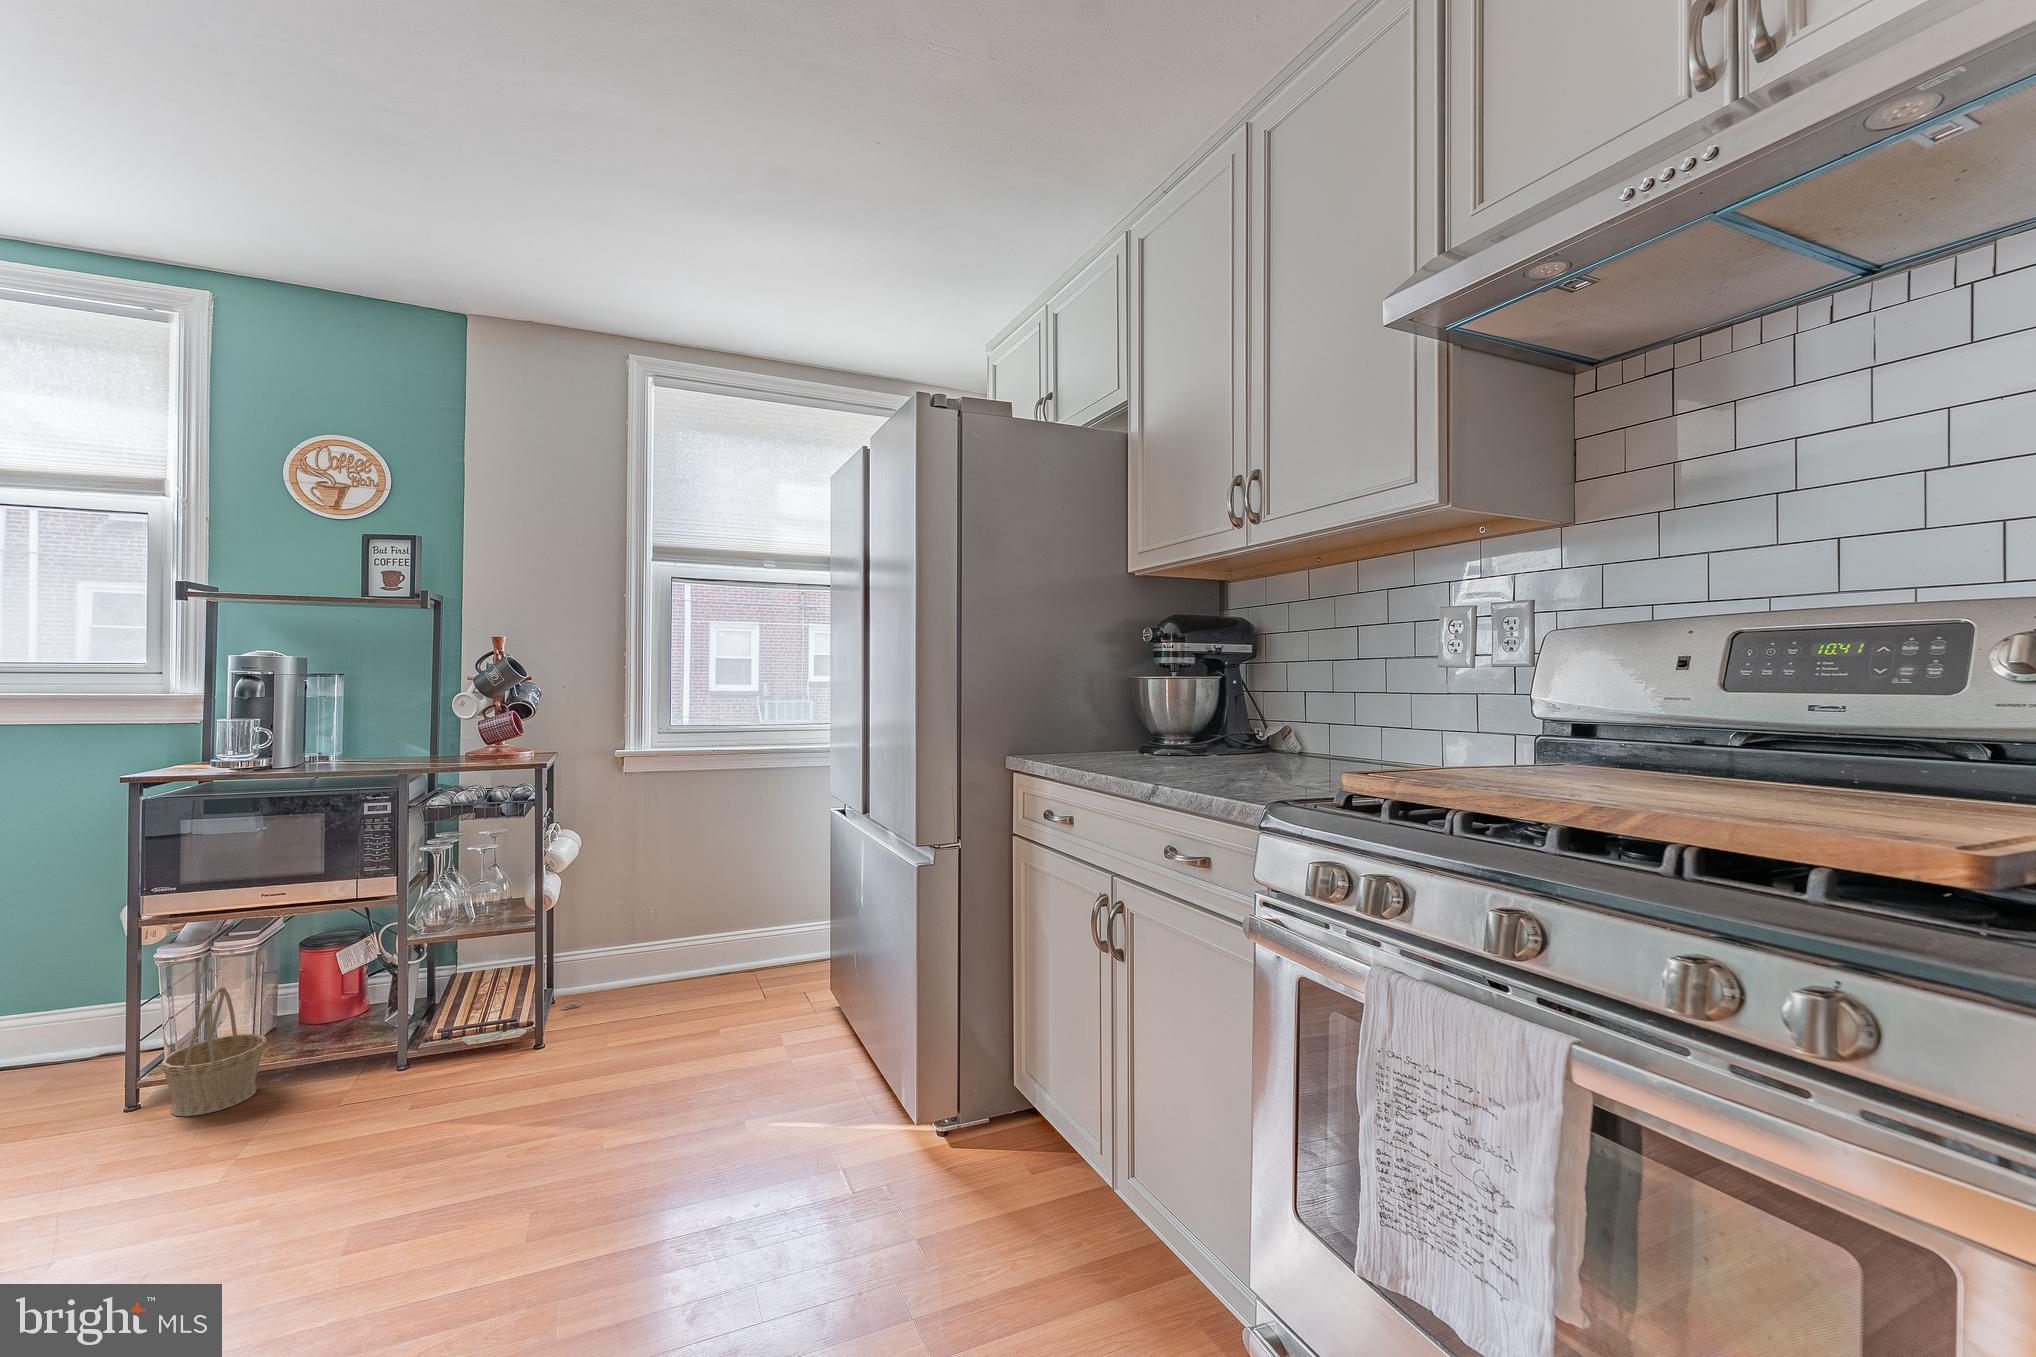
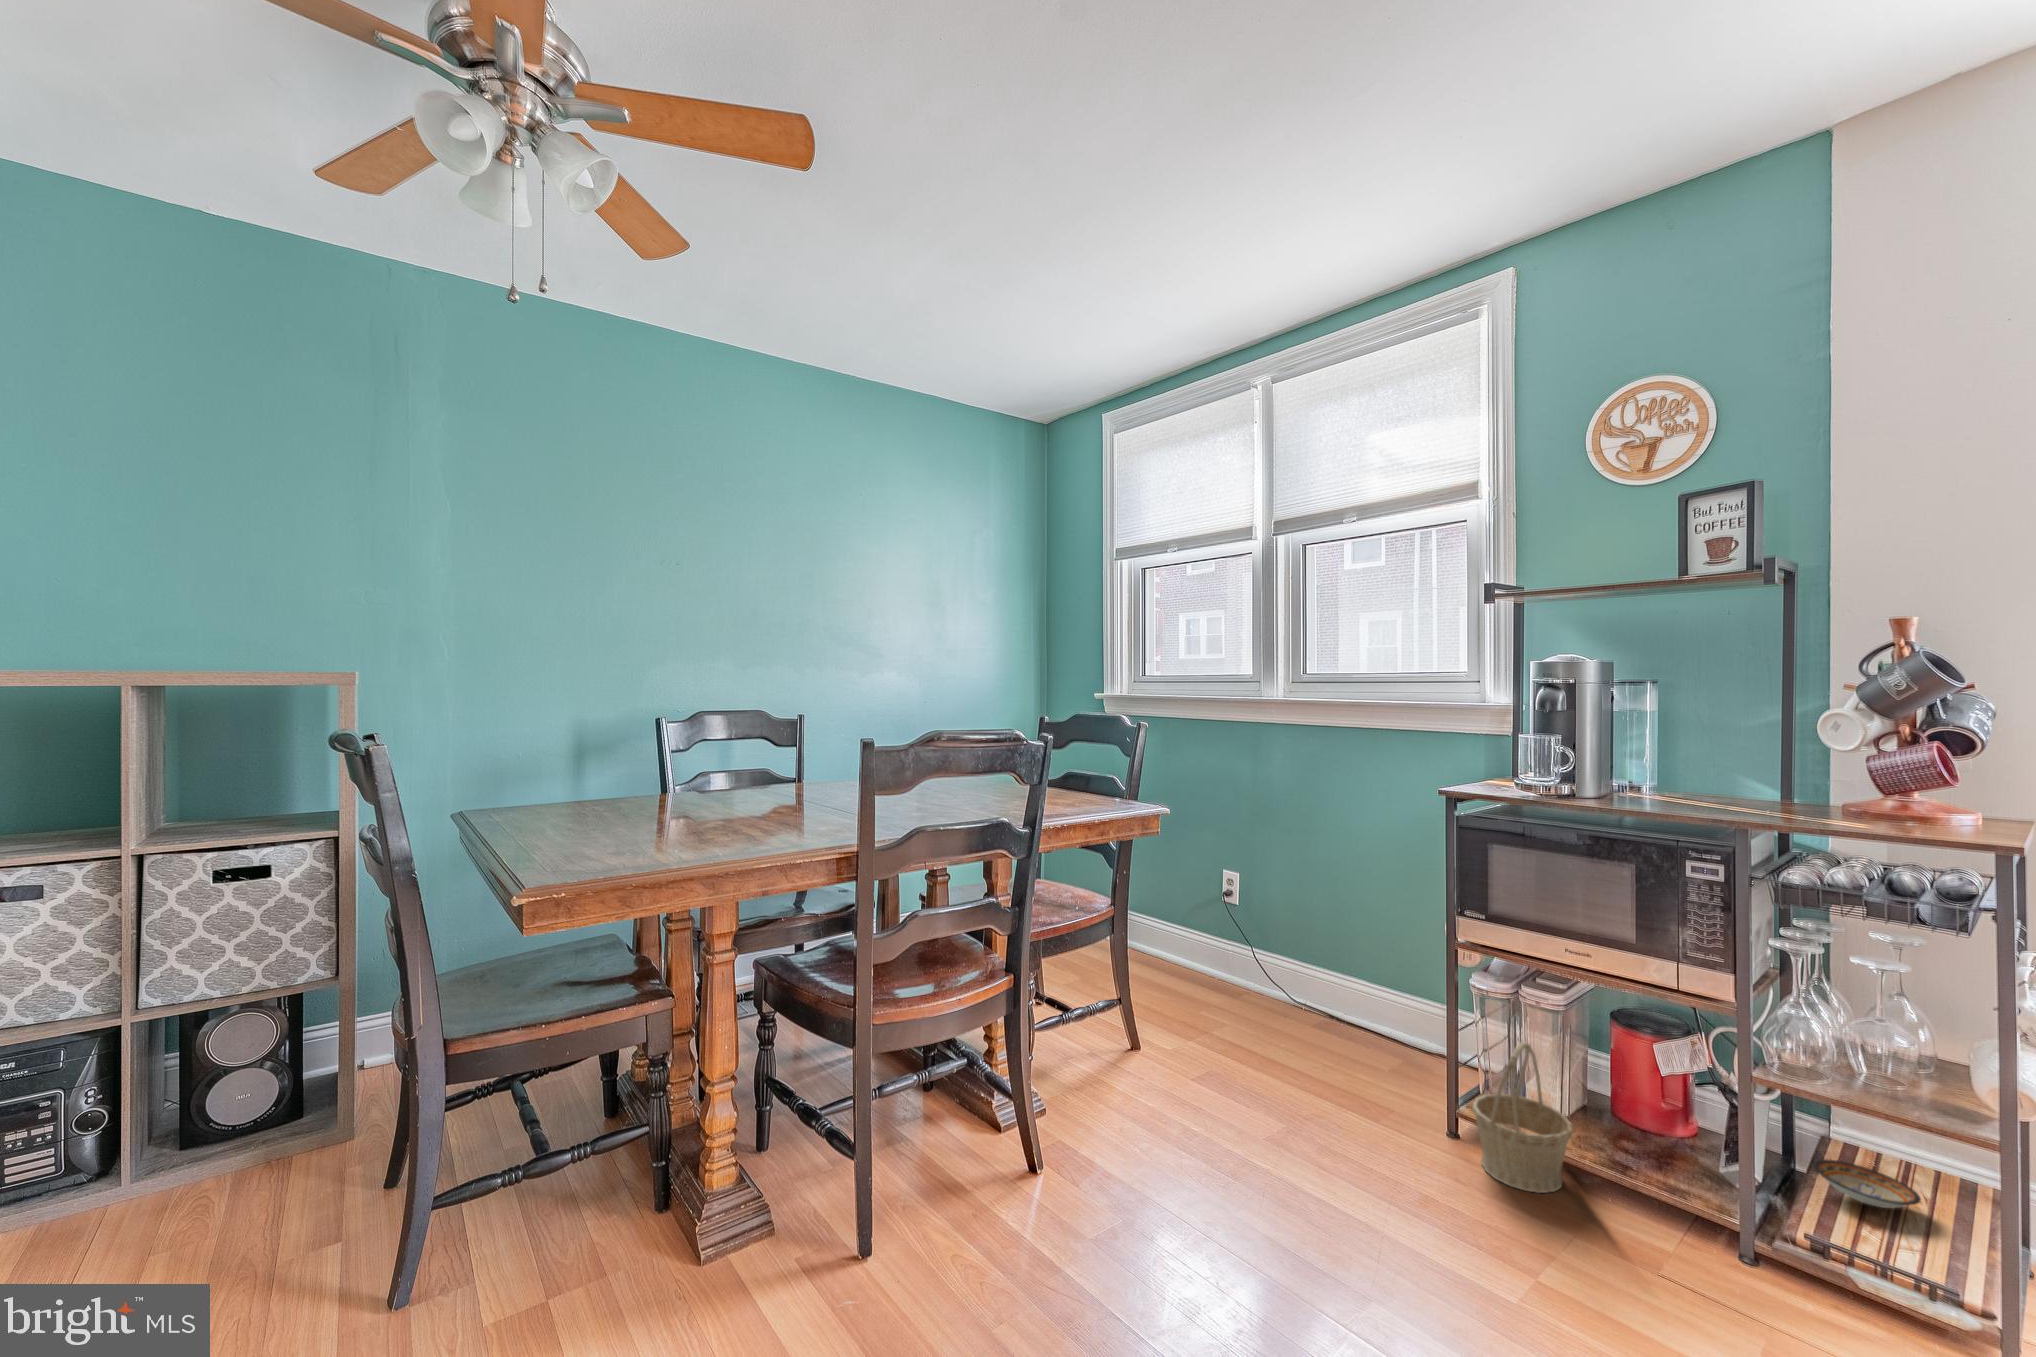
ceramic bowl: none [445,979,502,1000] -> present [1813,1159,1921,1208]

